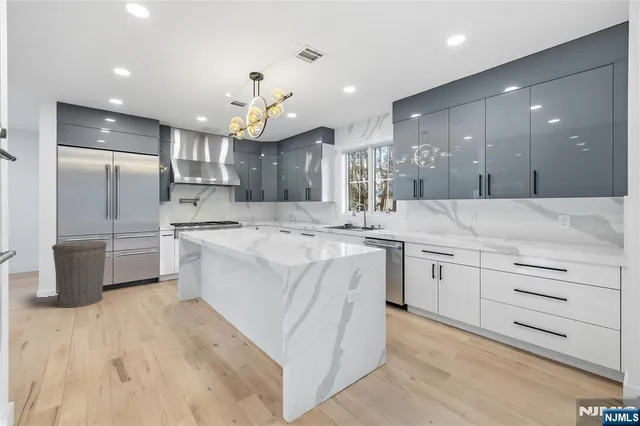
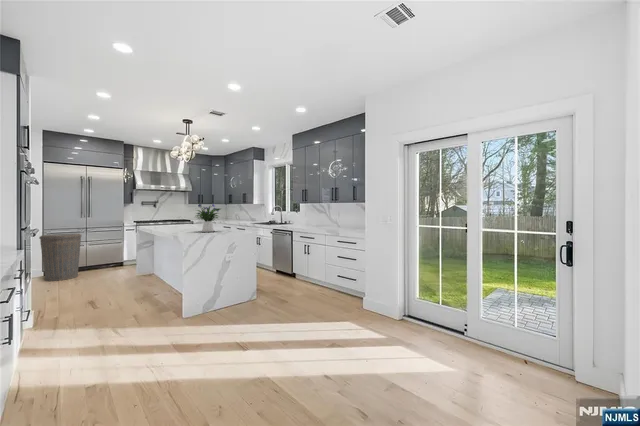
flower arrangement: none [277,197,322,246] -> present [196,204,220,232]

